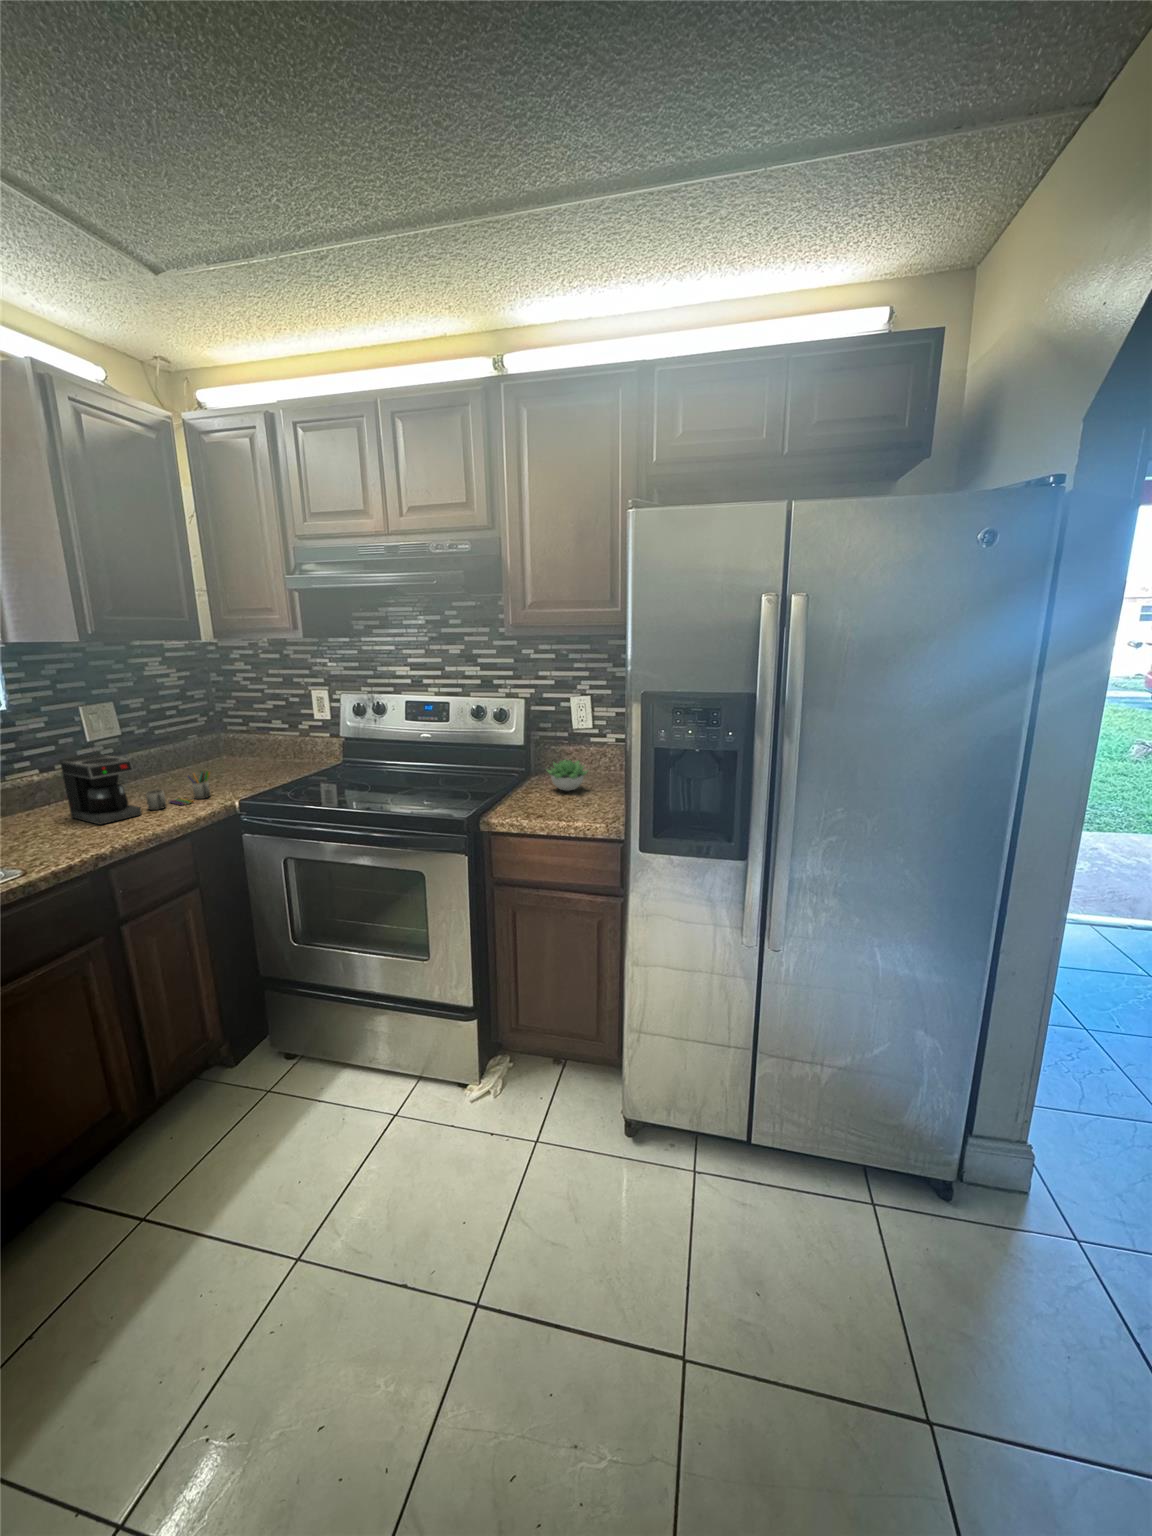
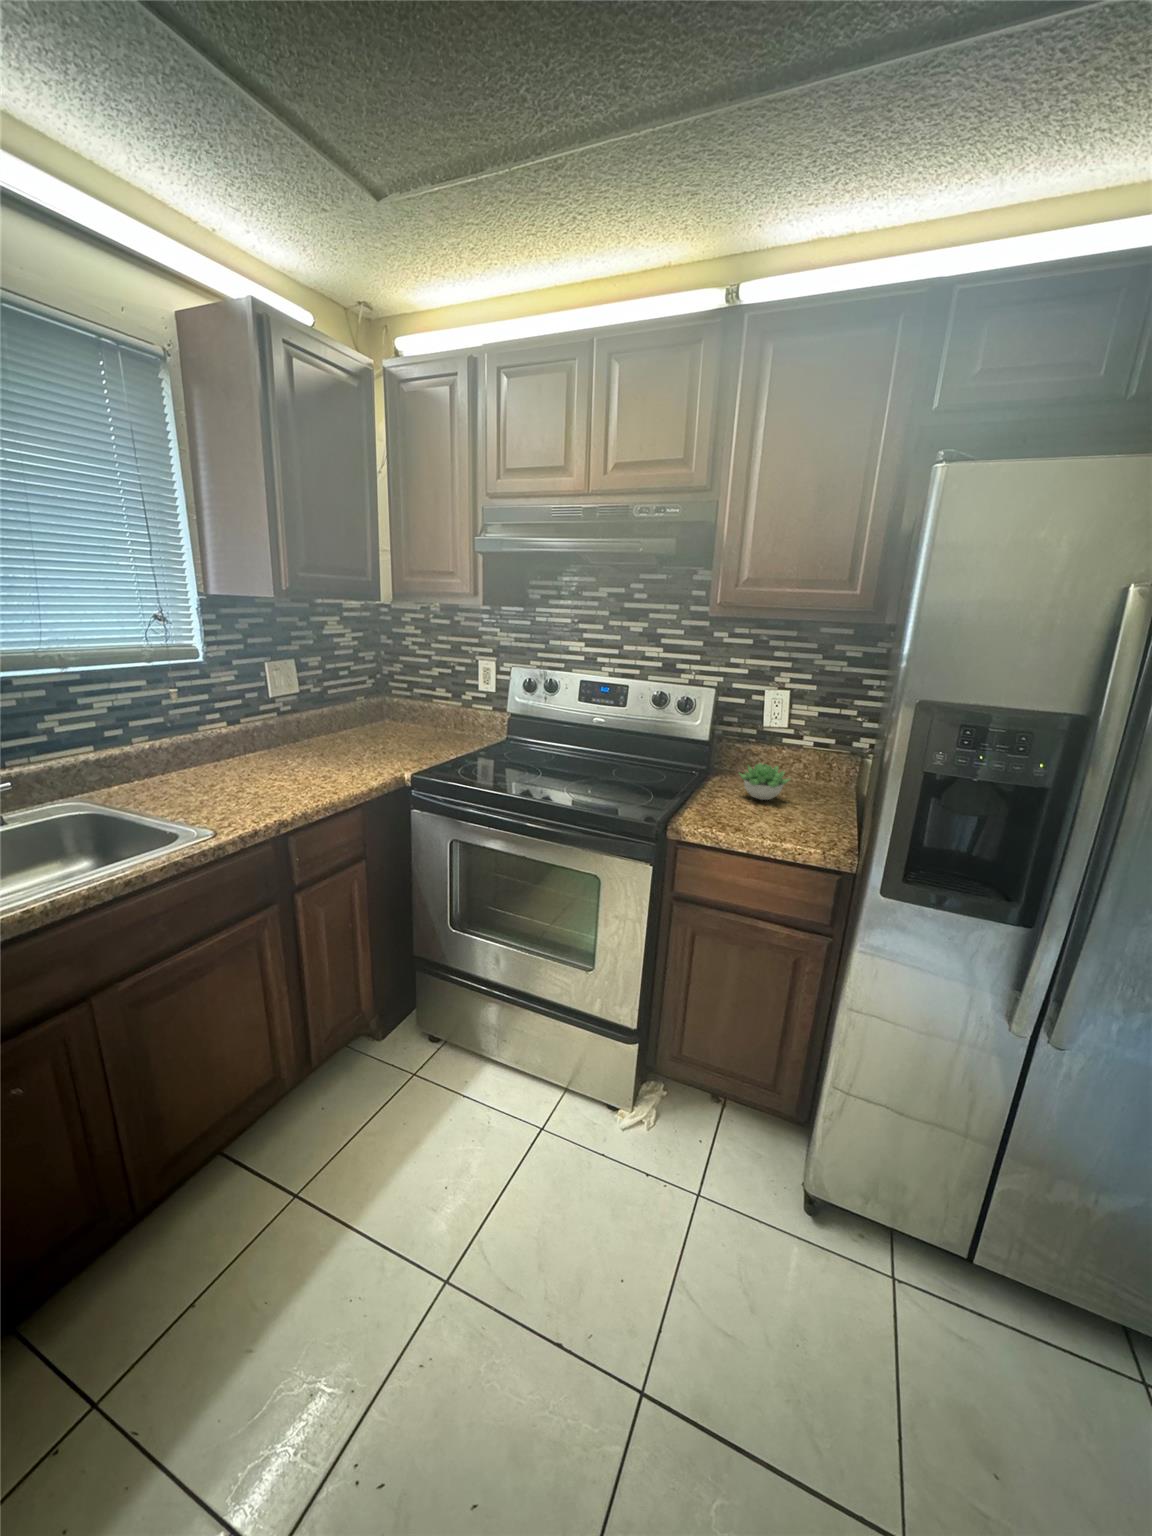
coffee maker: present [60,755,210,825] -> none [249,713,383,786]

